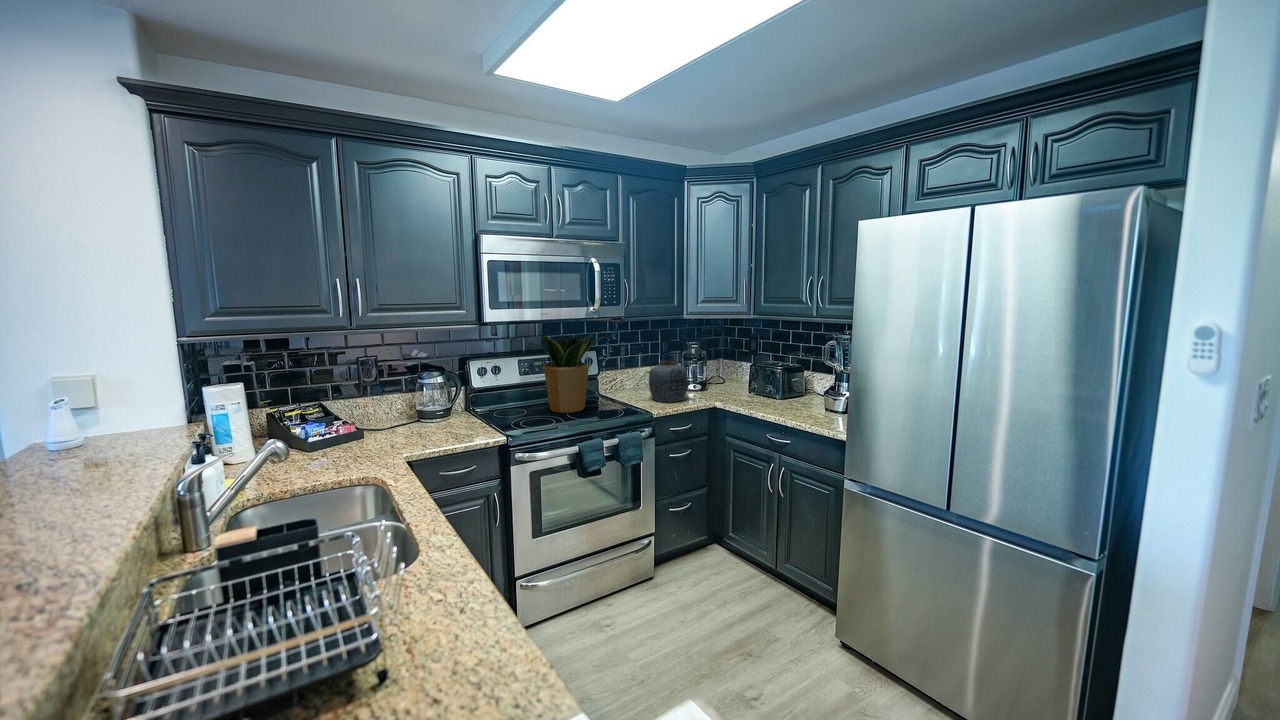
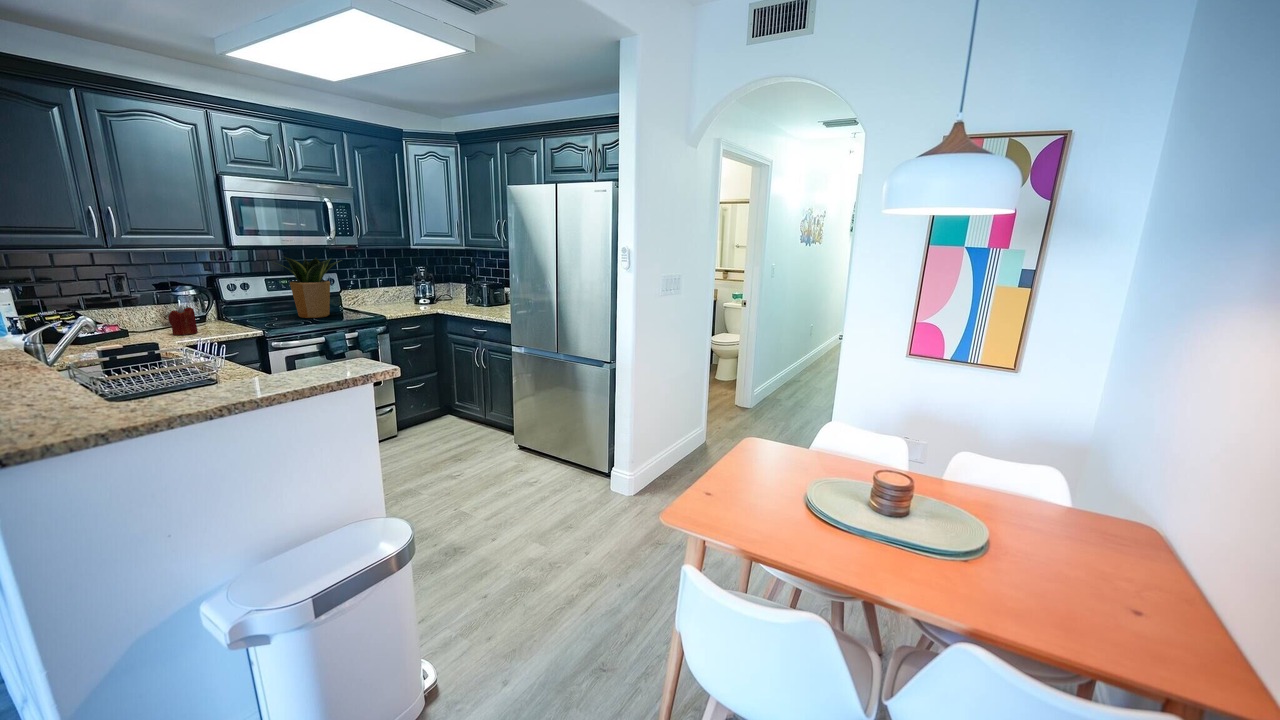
vase: present [649,361,688,402] -> none [384,280,416,310]
candle: none [405,402,435,441] -> present [168,306,198,335]

